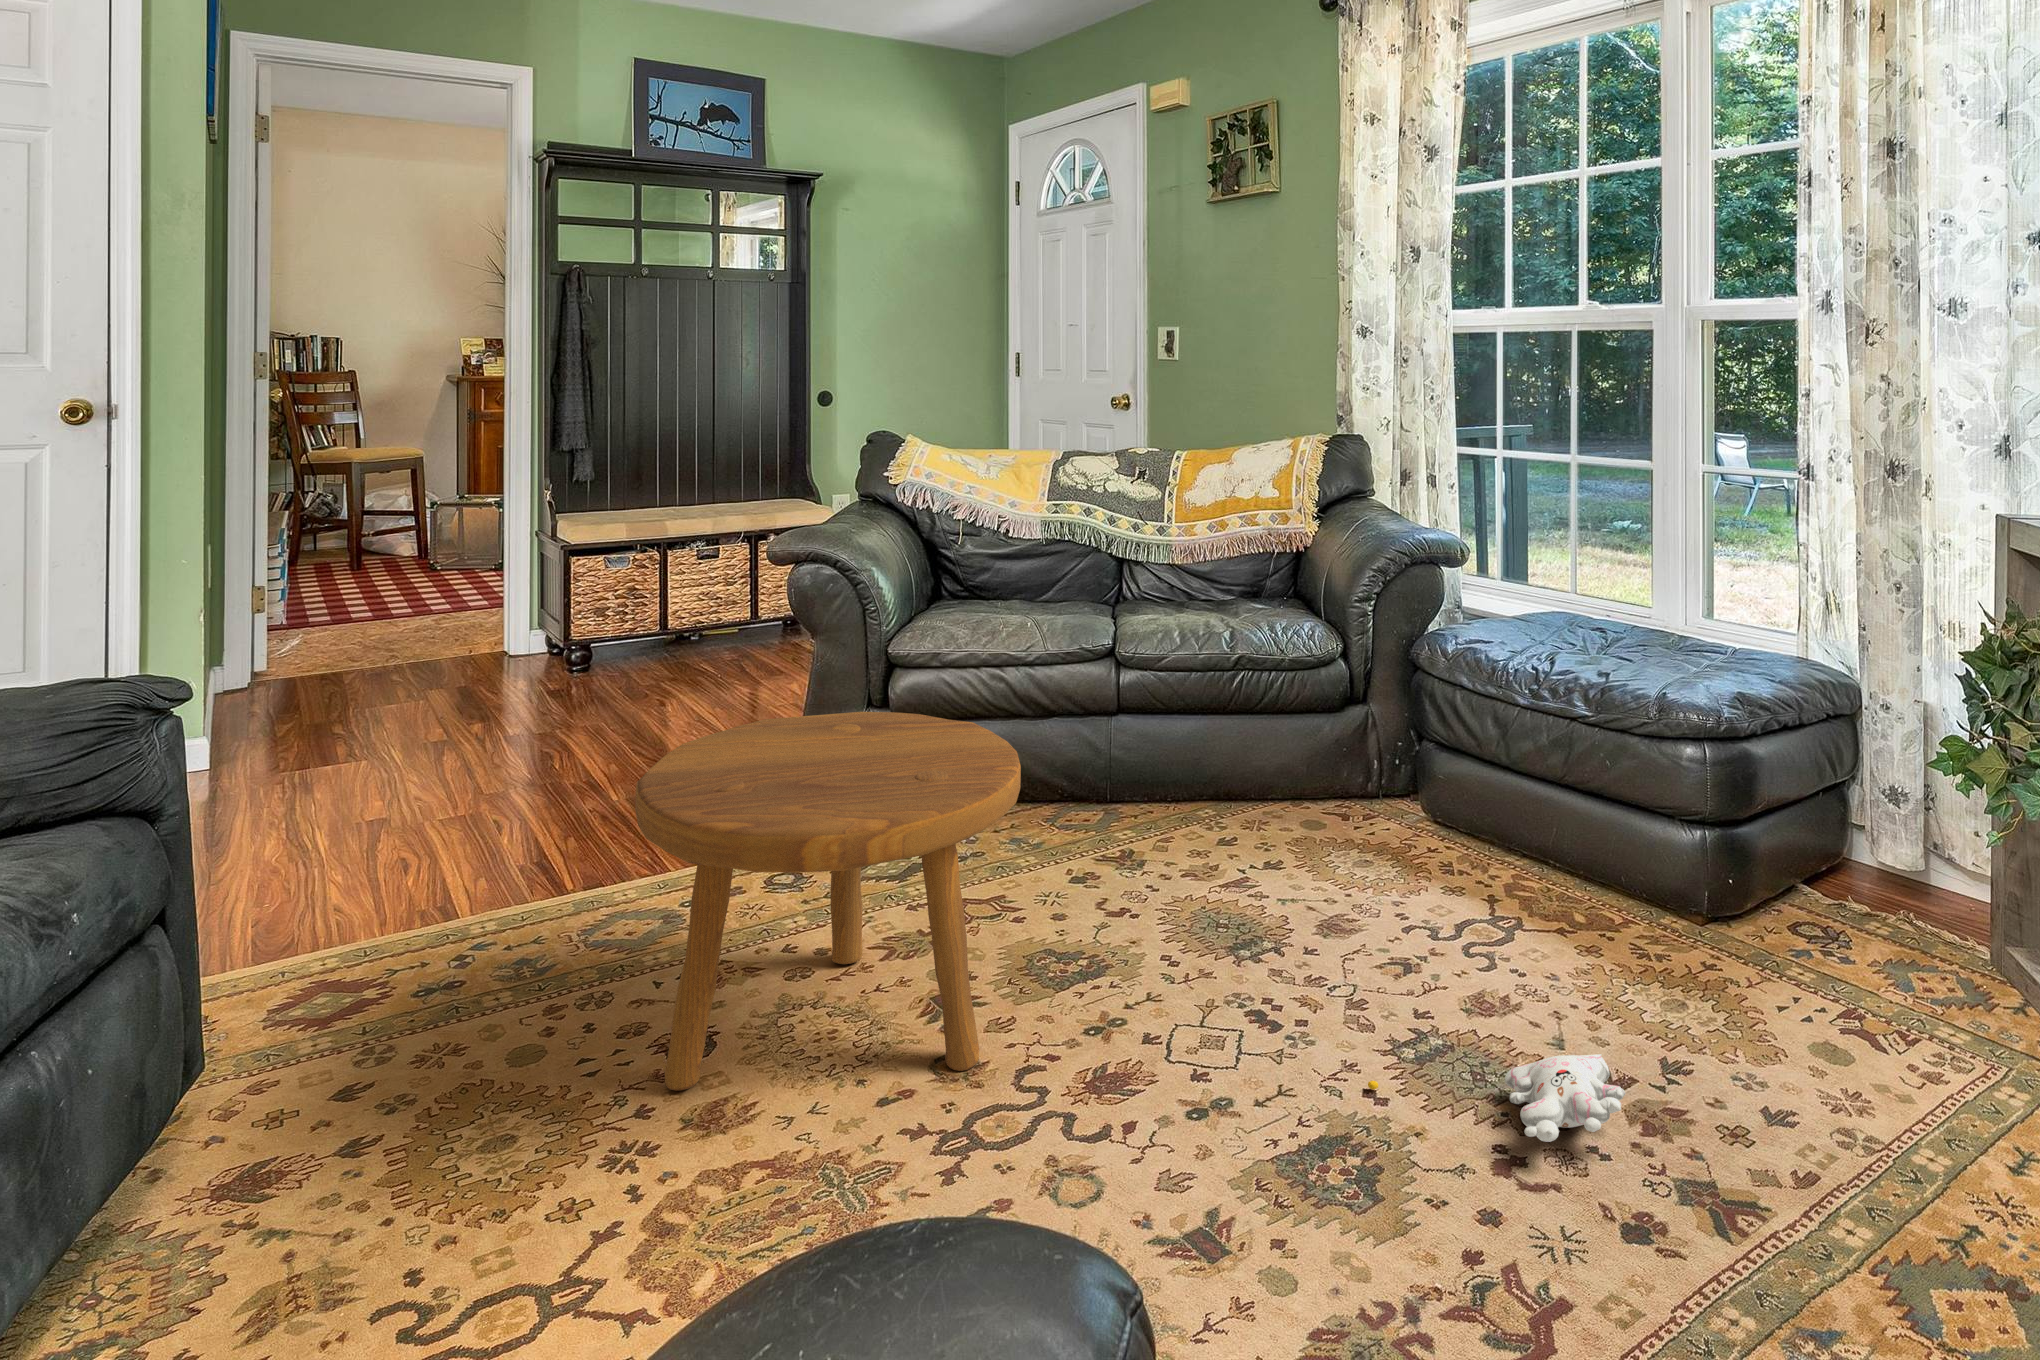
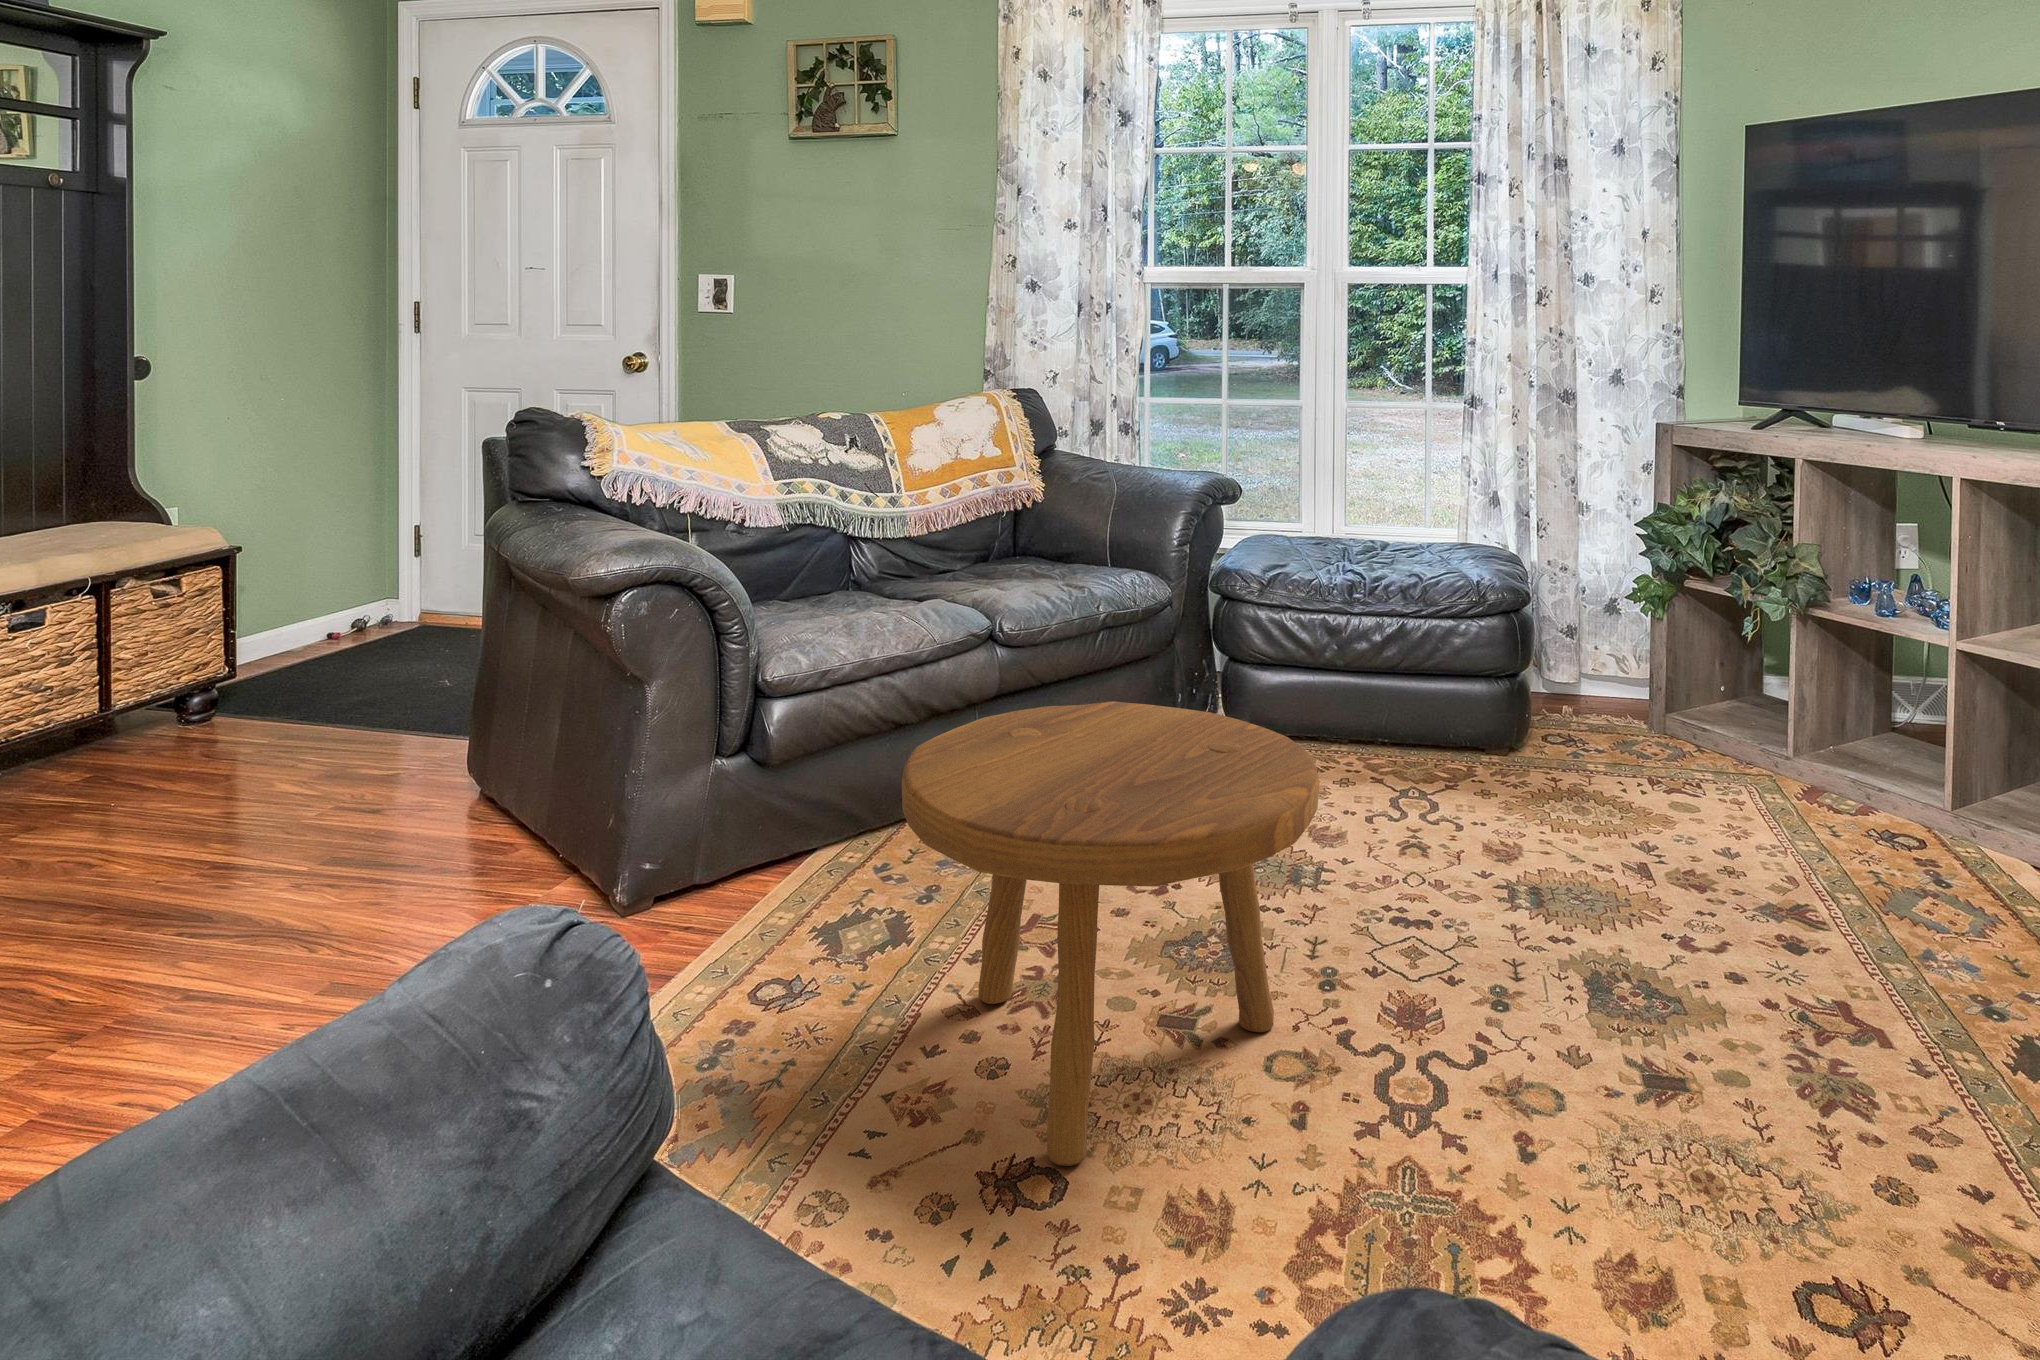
plush toy: present [1368,1054,1625,1142] -> none [1521,839,1692,917]

